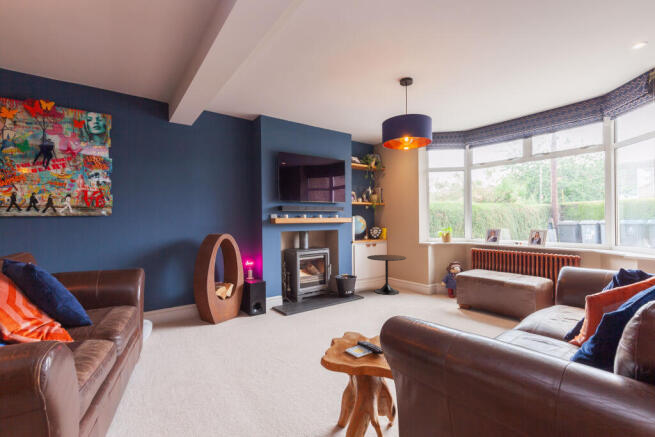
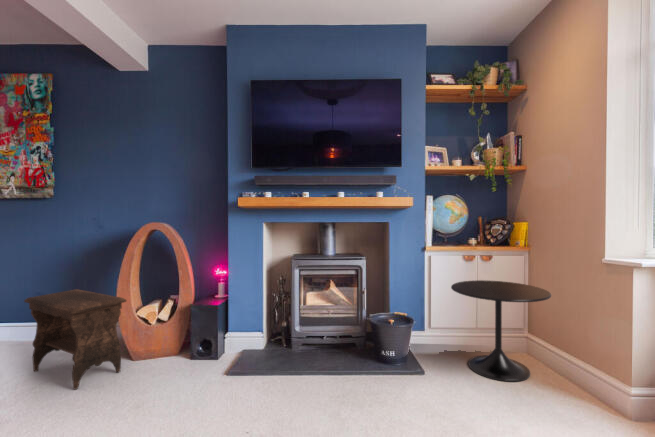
footstool: none [155,281,229,342] -> present [24,289,126,390]

